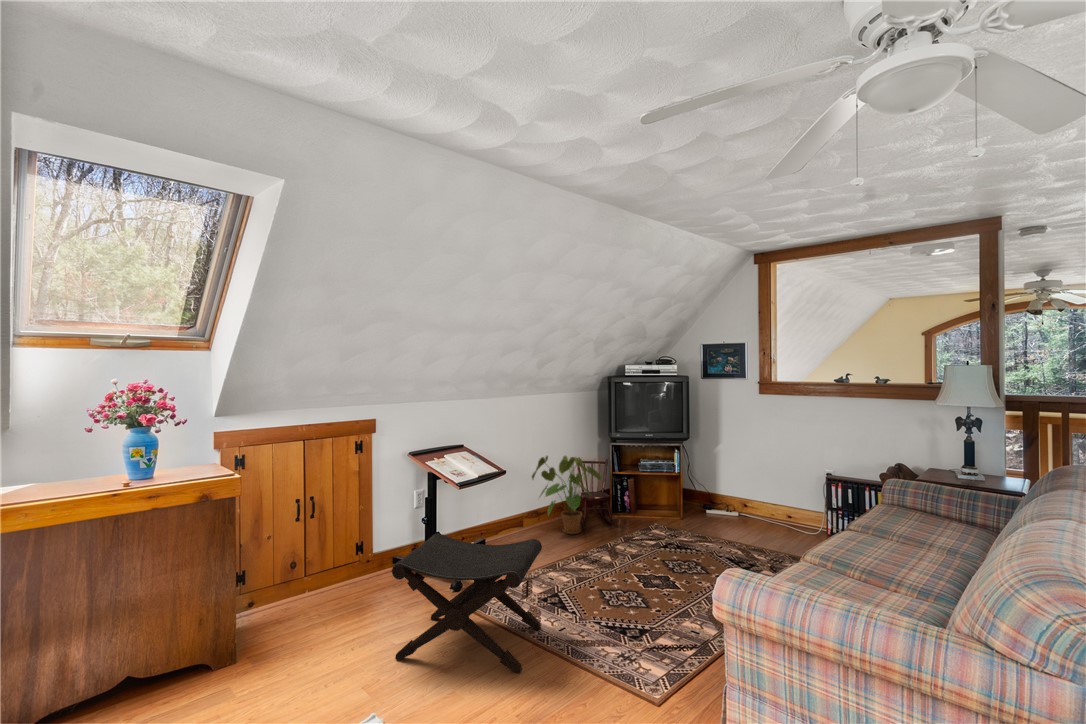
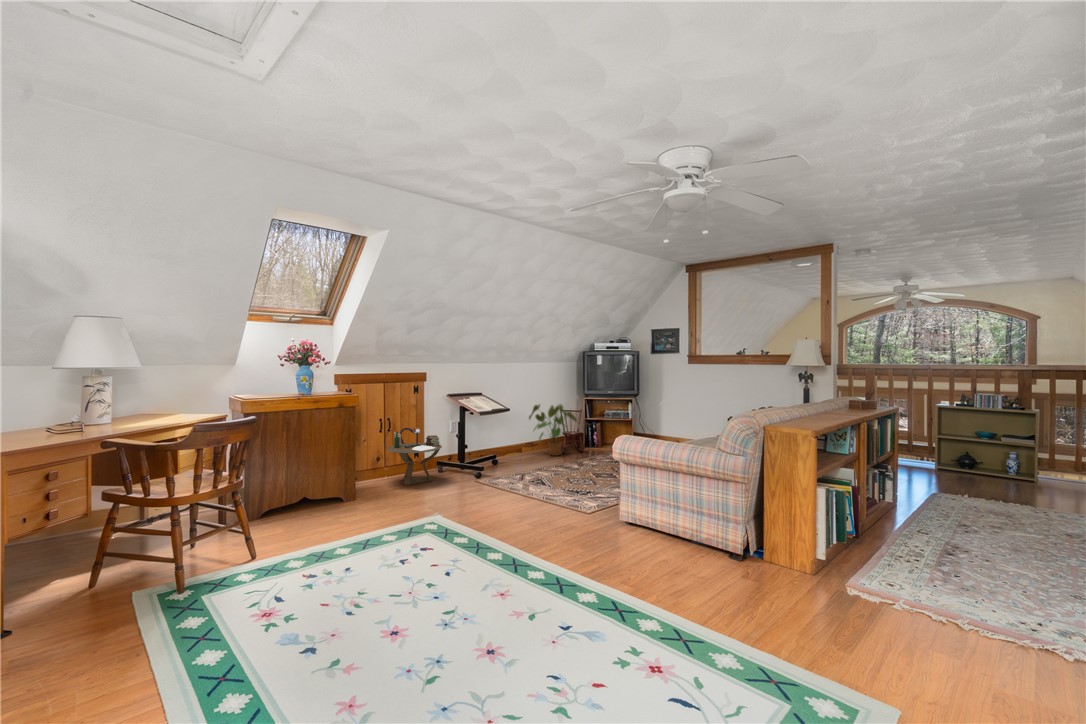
side table: none [302,512,395,616] -> present [384,428,442,485]
footstool: present [392,533,542,673] -> none [445,436,531,504]

